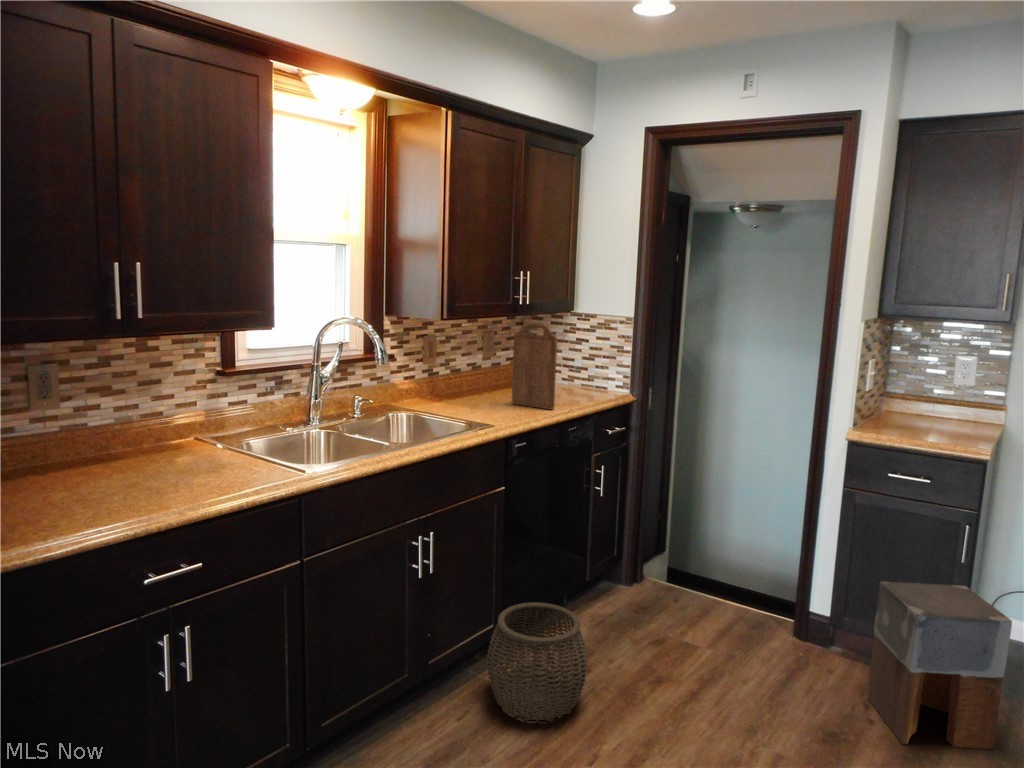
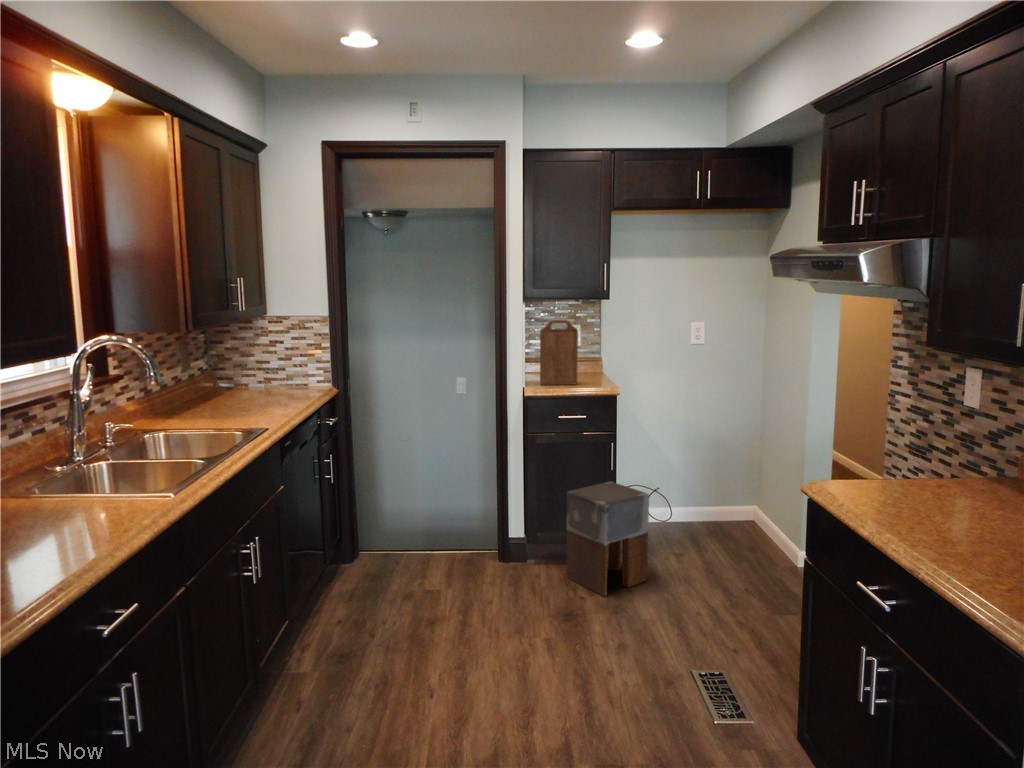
cutting board: present [512,323,557,410] -> present [540,320,578,385]
woven basket: present [487,602,588,722] -> none [306,579,400,685]

